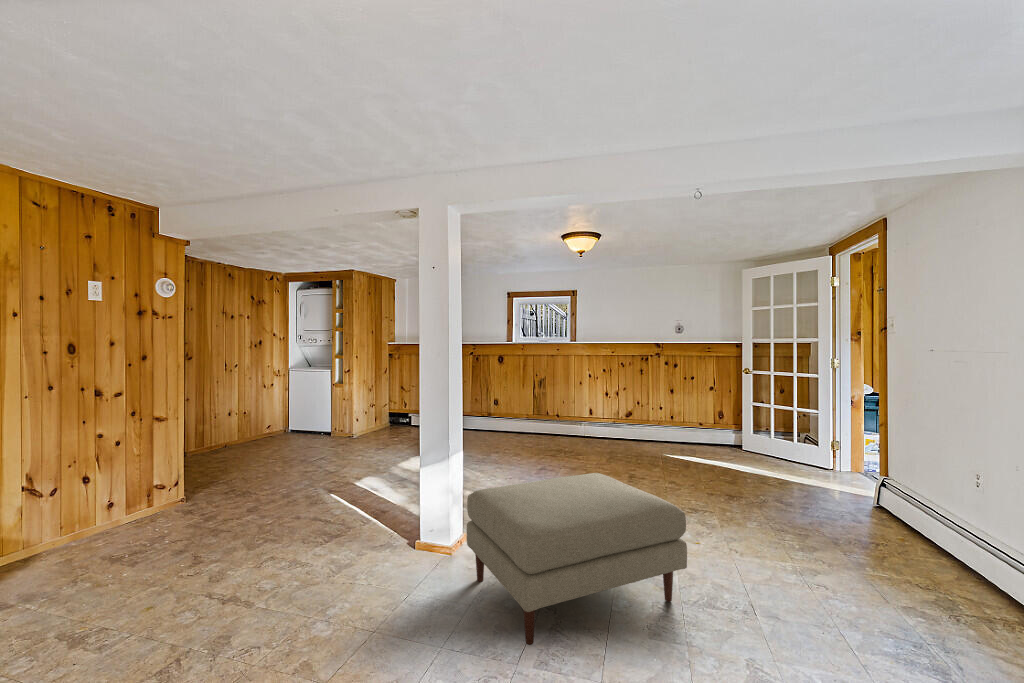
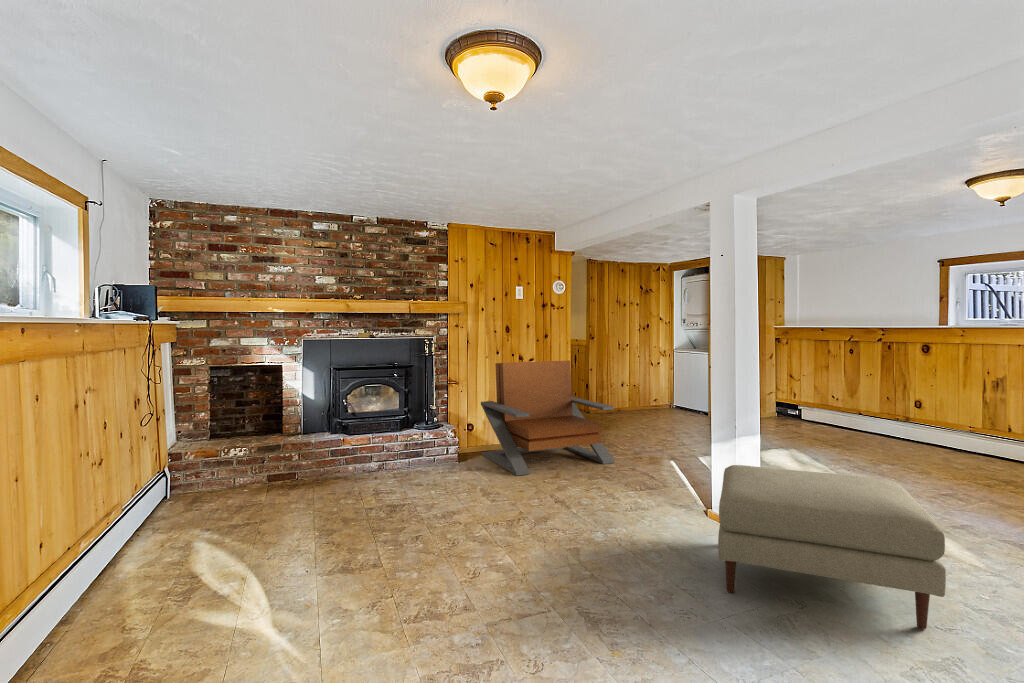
lounge chair: none [16,389,271,584] -> present [481,361,614,476]

